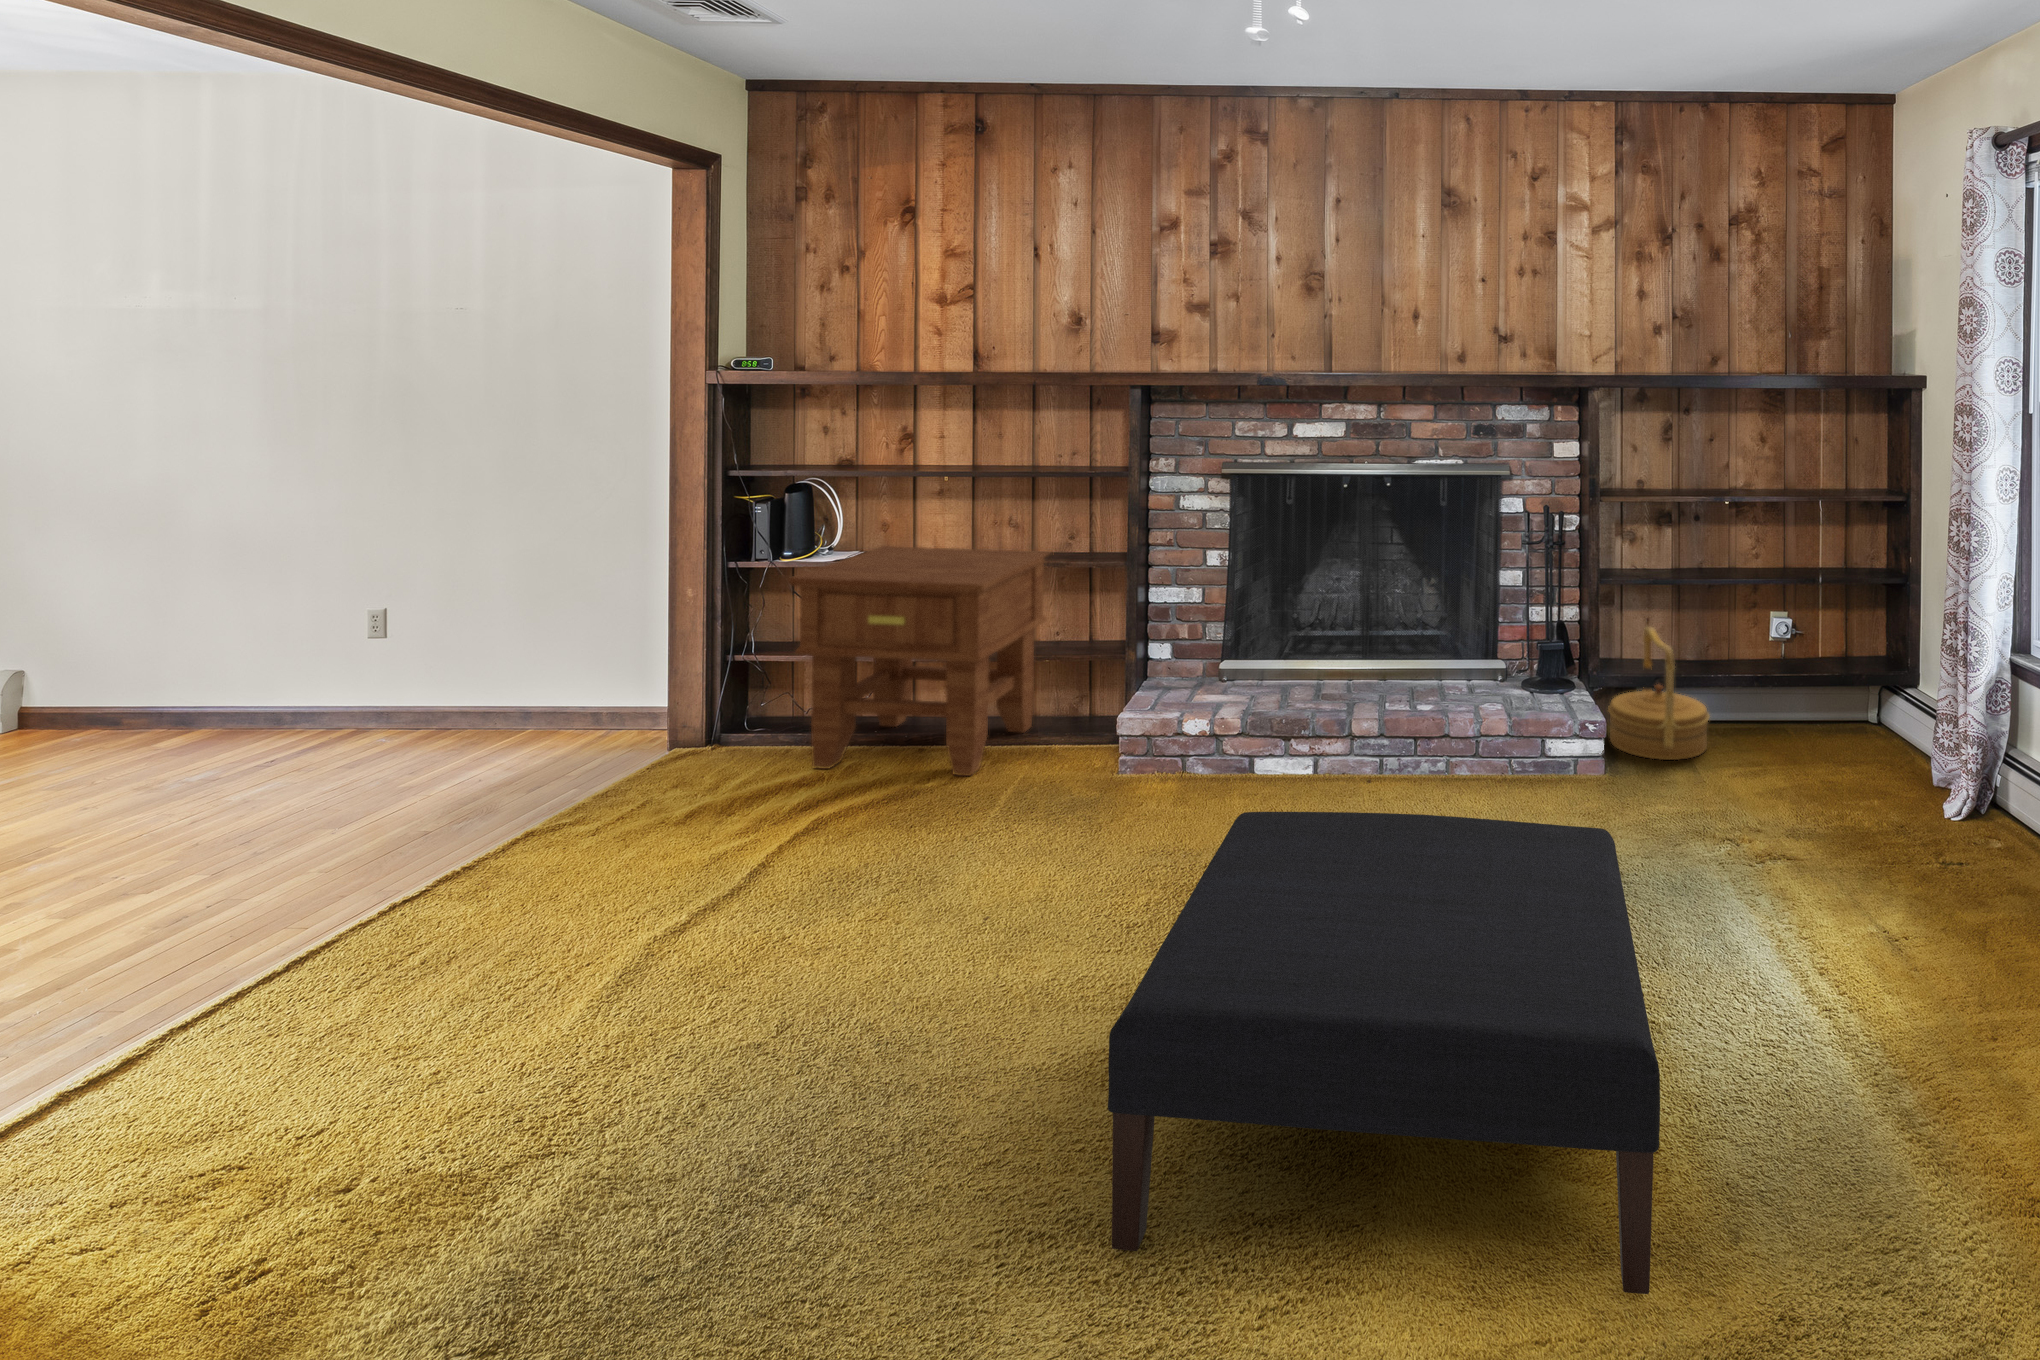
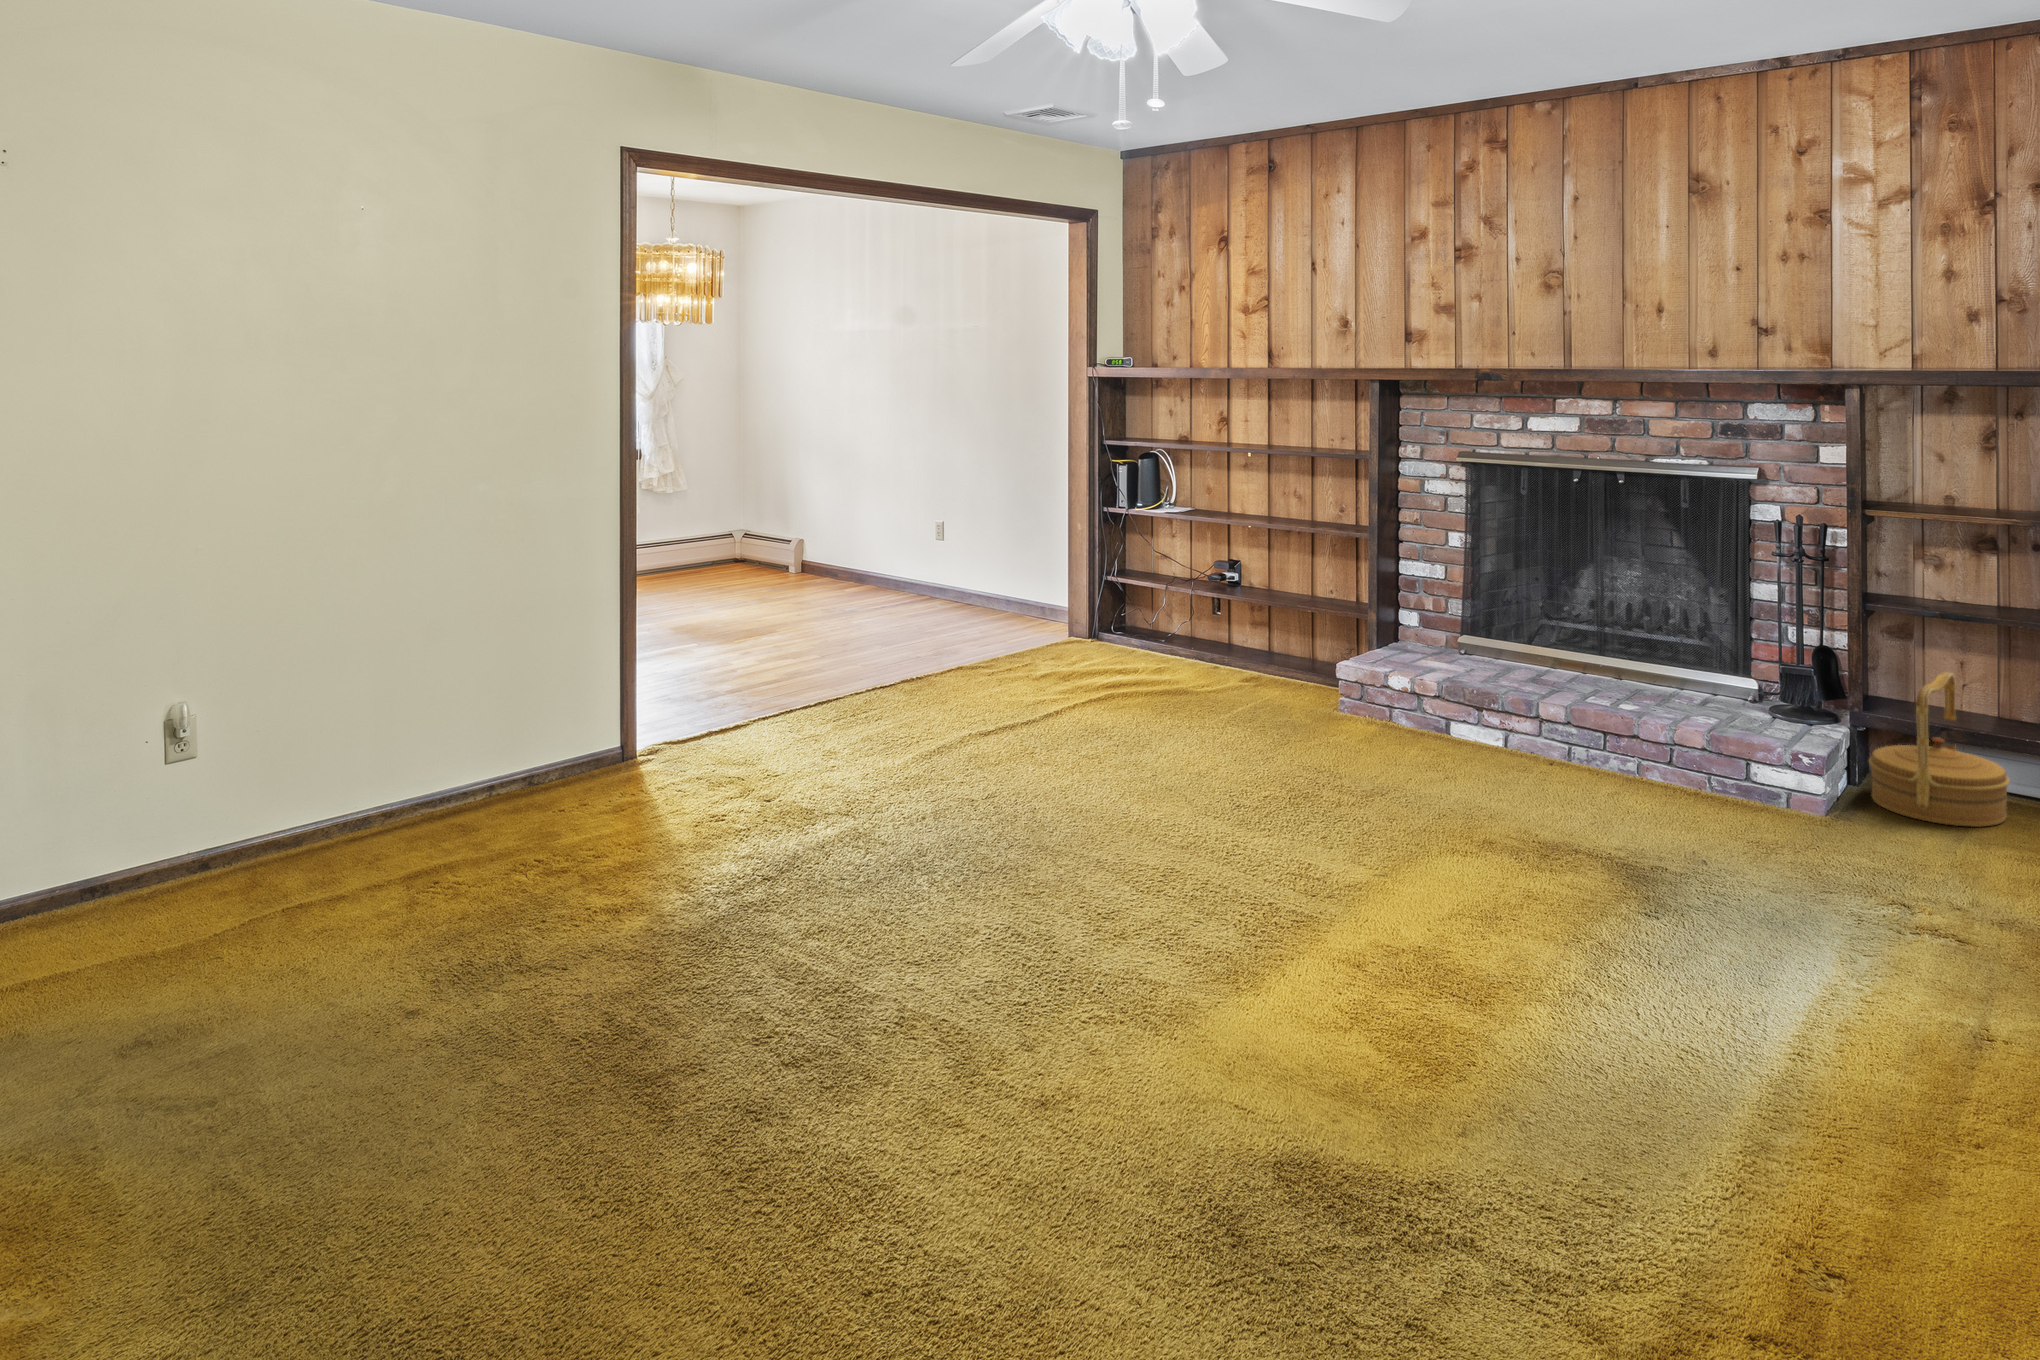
side table: present [788,546,1051,776] -> none [1115,510,1325,695]
ottoman: present [1108,812,1660,1294] -> none [1058,704,1568,1044]

